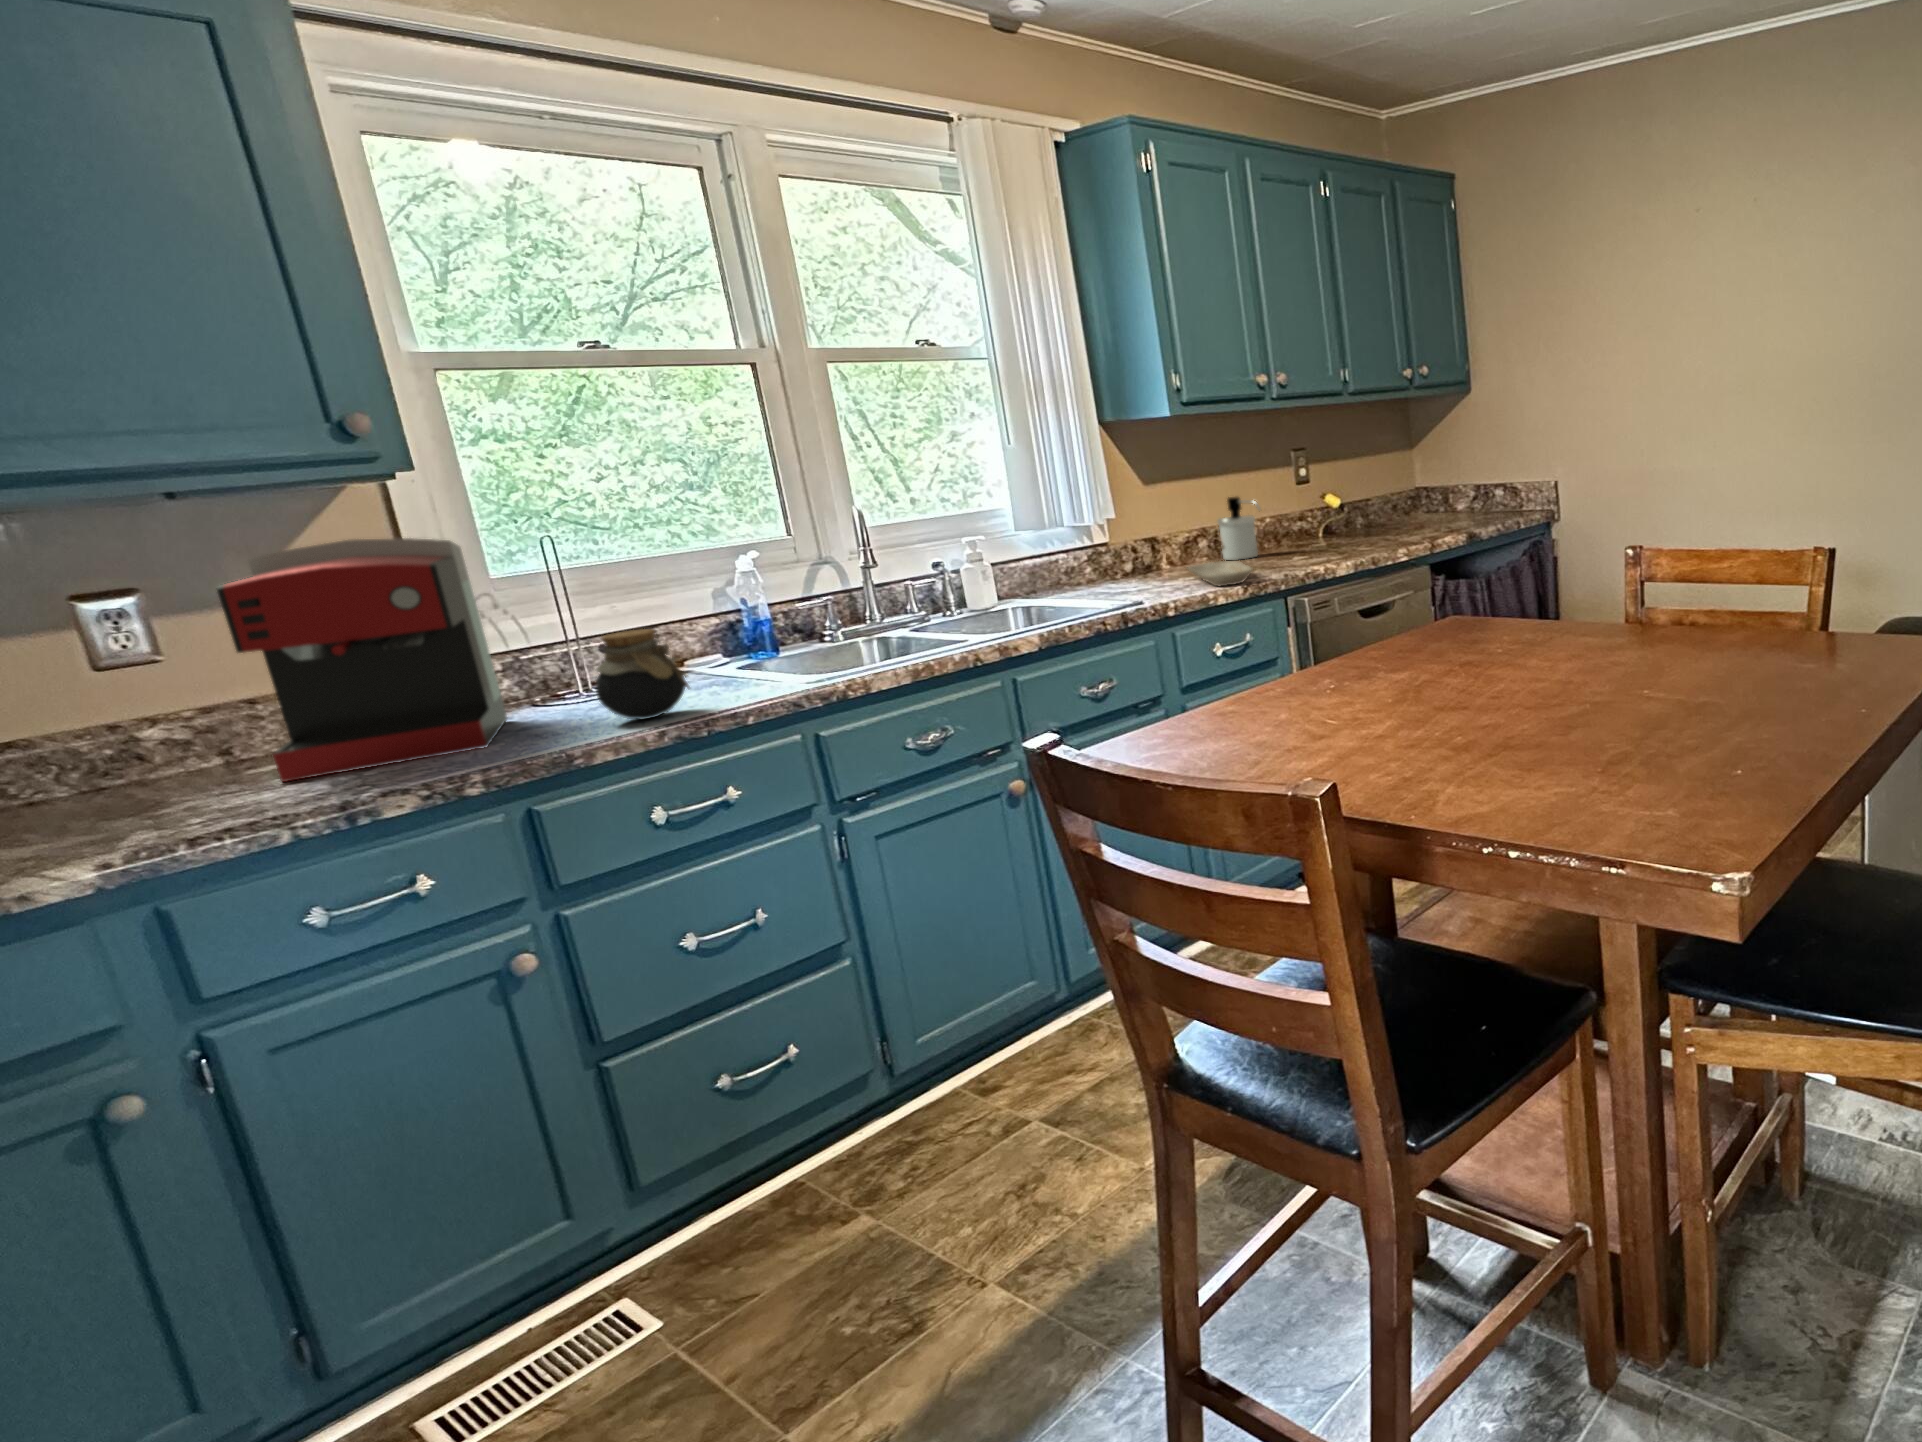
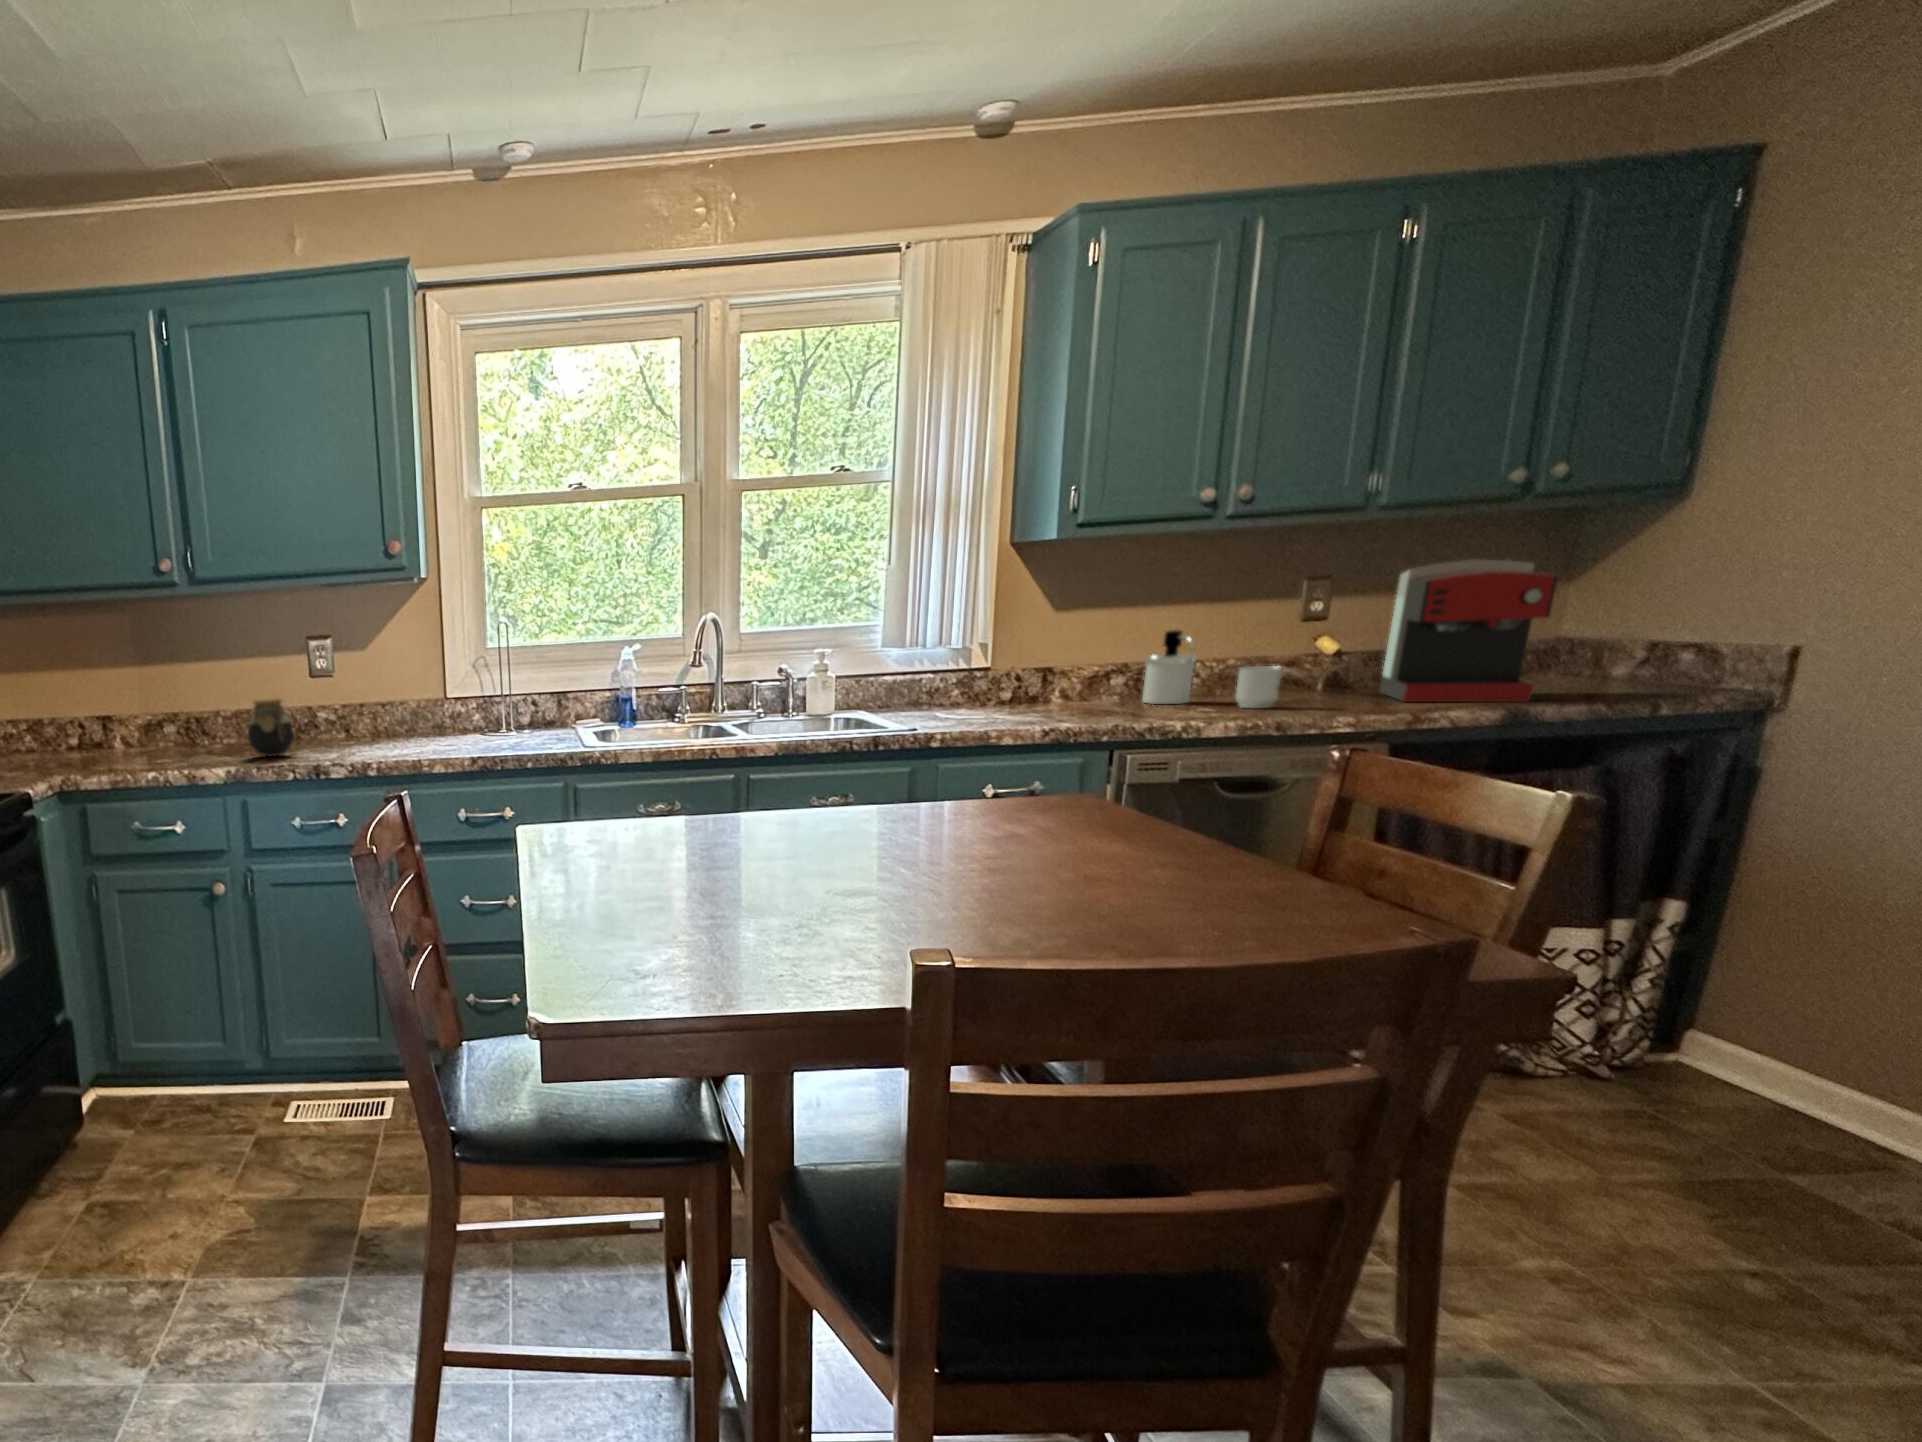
mug: none [1298,519,1329,554] -> present [1235,666,1282,709]
coffee maker: present [217,538,507,782] -> present [1380,560,1558,702]
tray: present [1187,560,1252,586] -> none [1018,701,1095,727]
jar: present [596,629,690,720] -> present [248,699,294,756]

